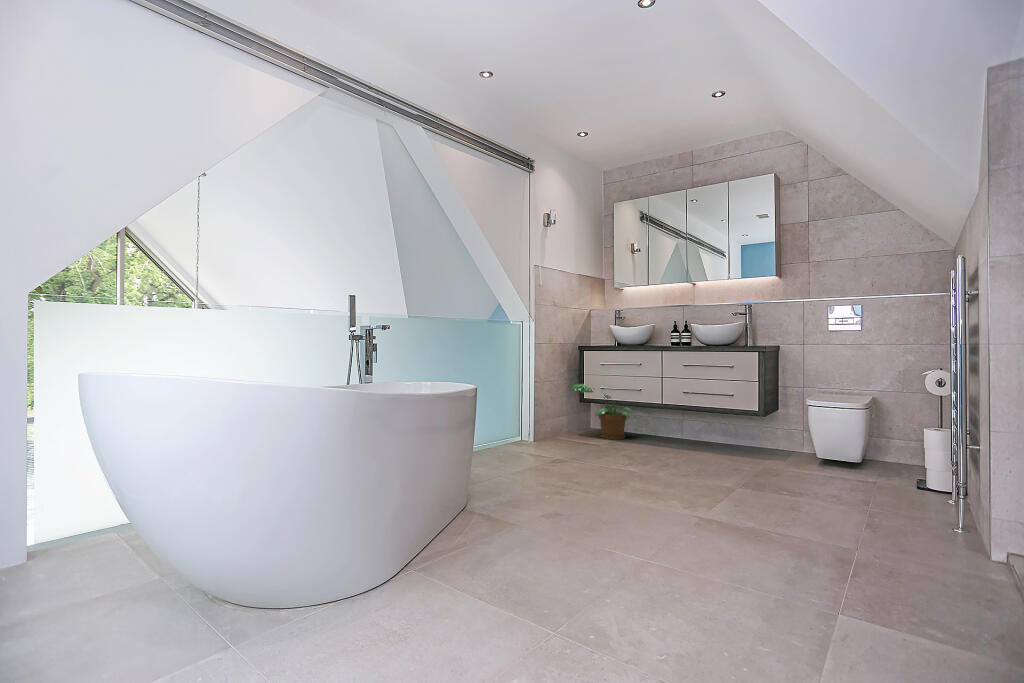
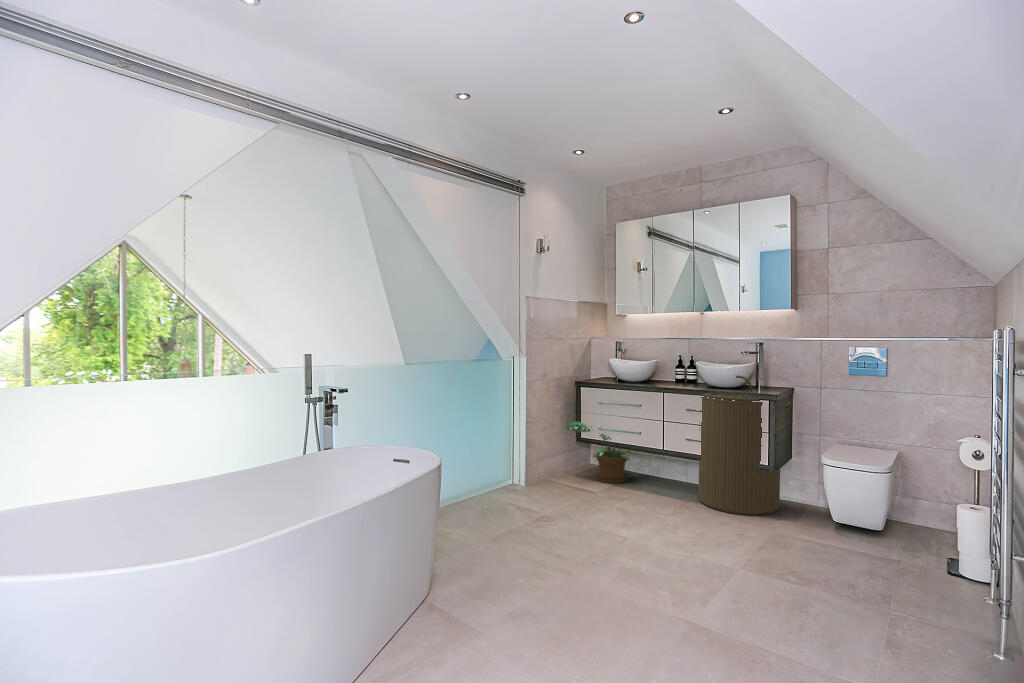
laundry hamper: none [689,334,778,457] -> present [698,376,792,515]

